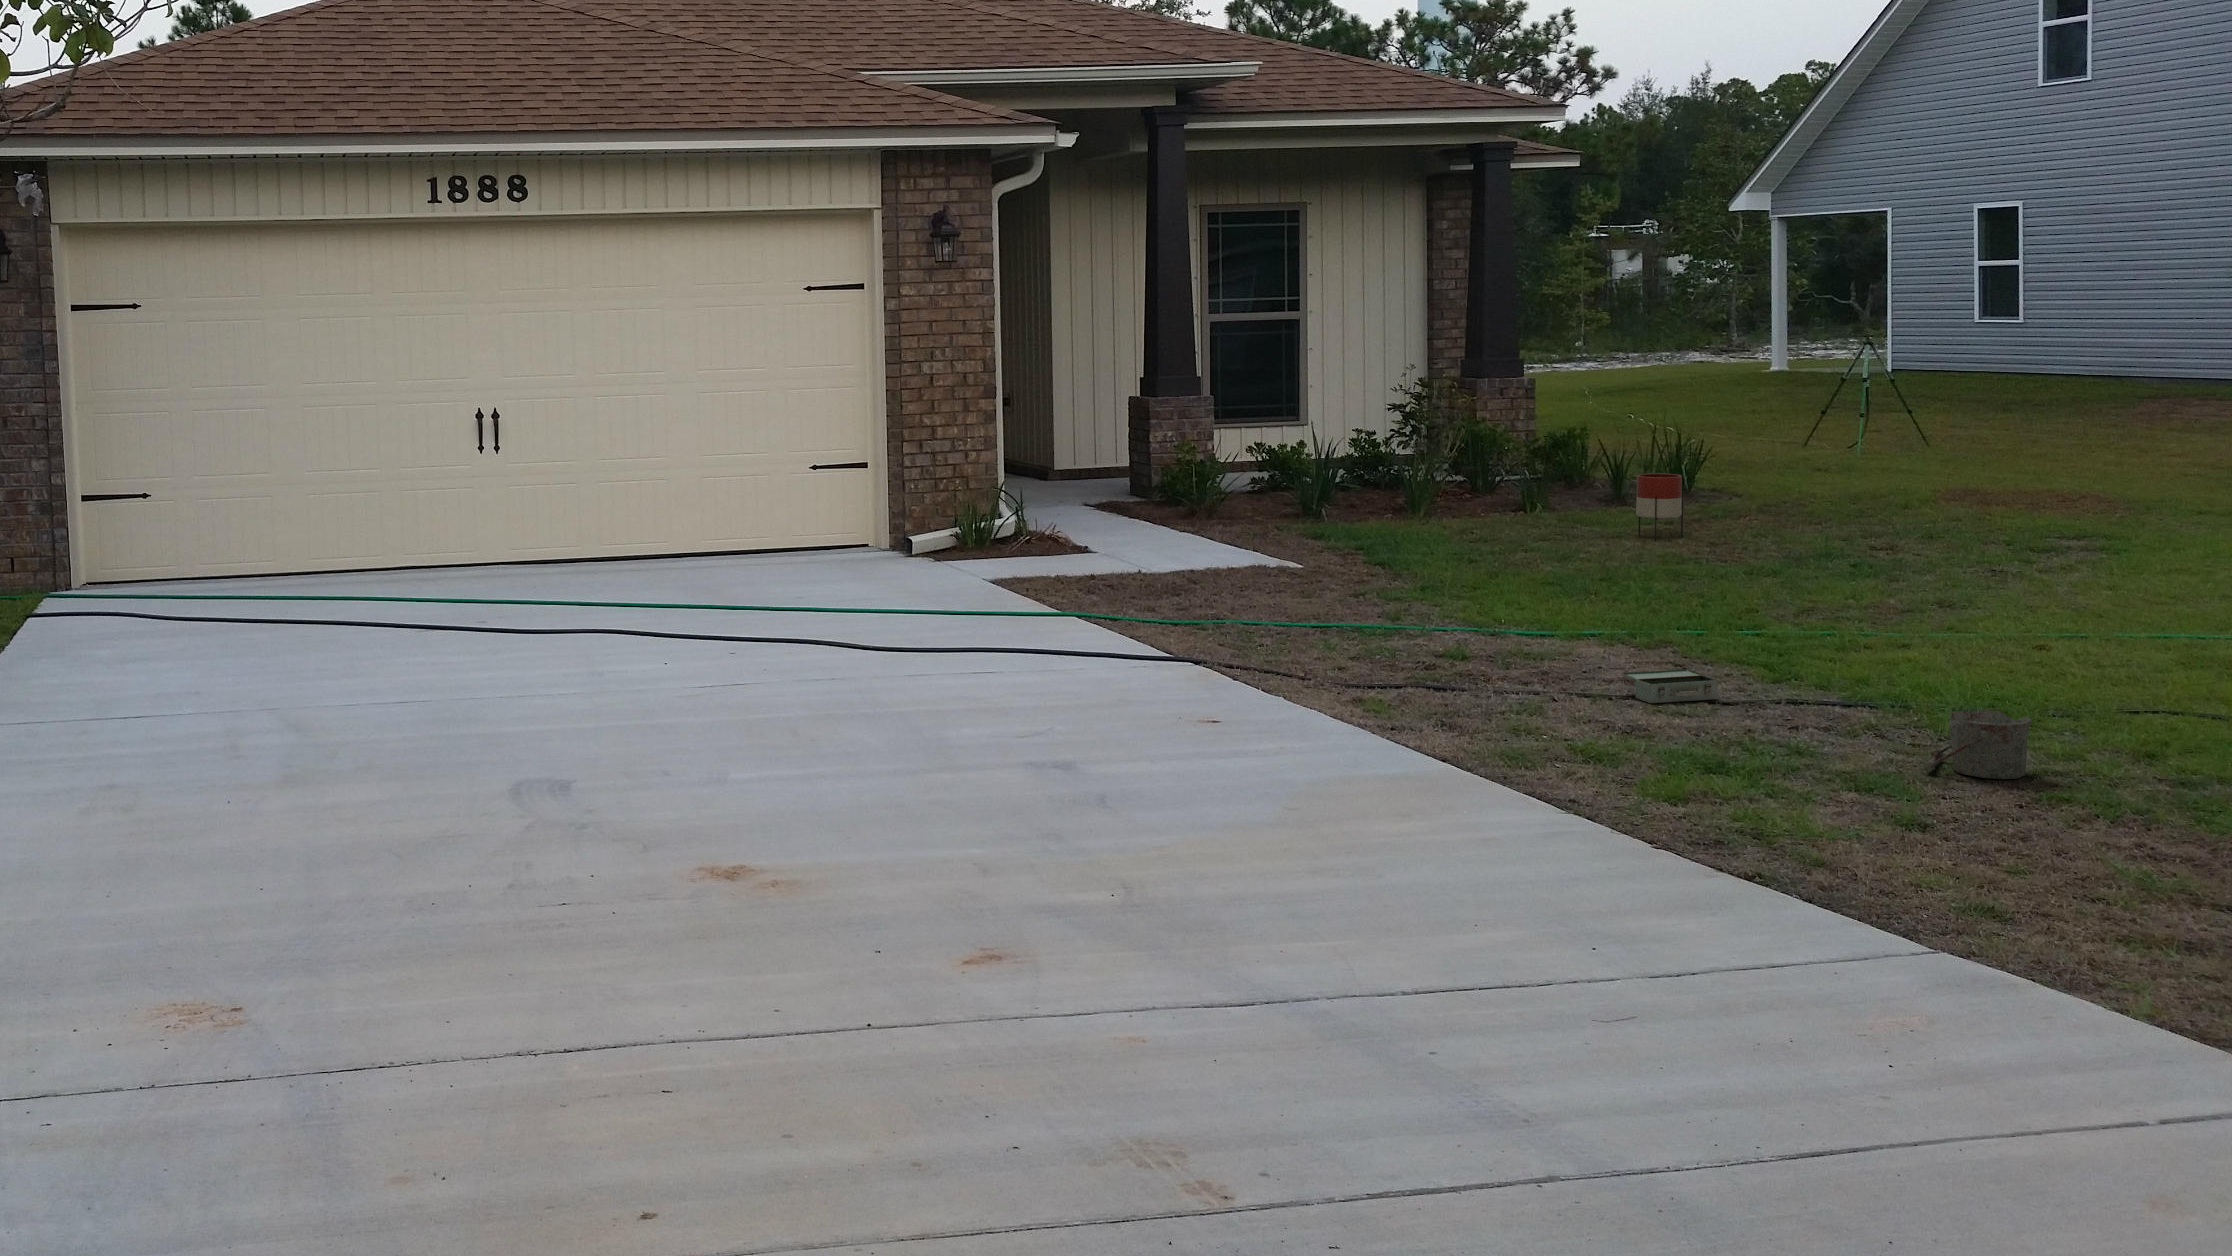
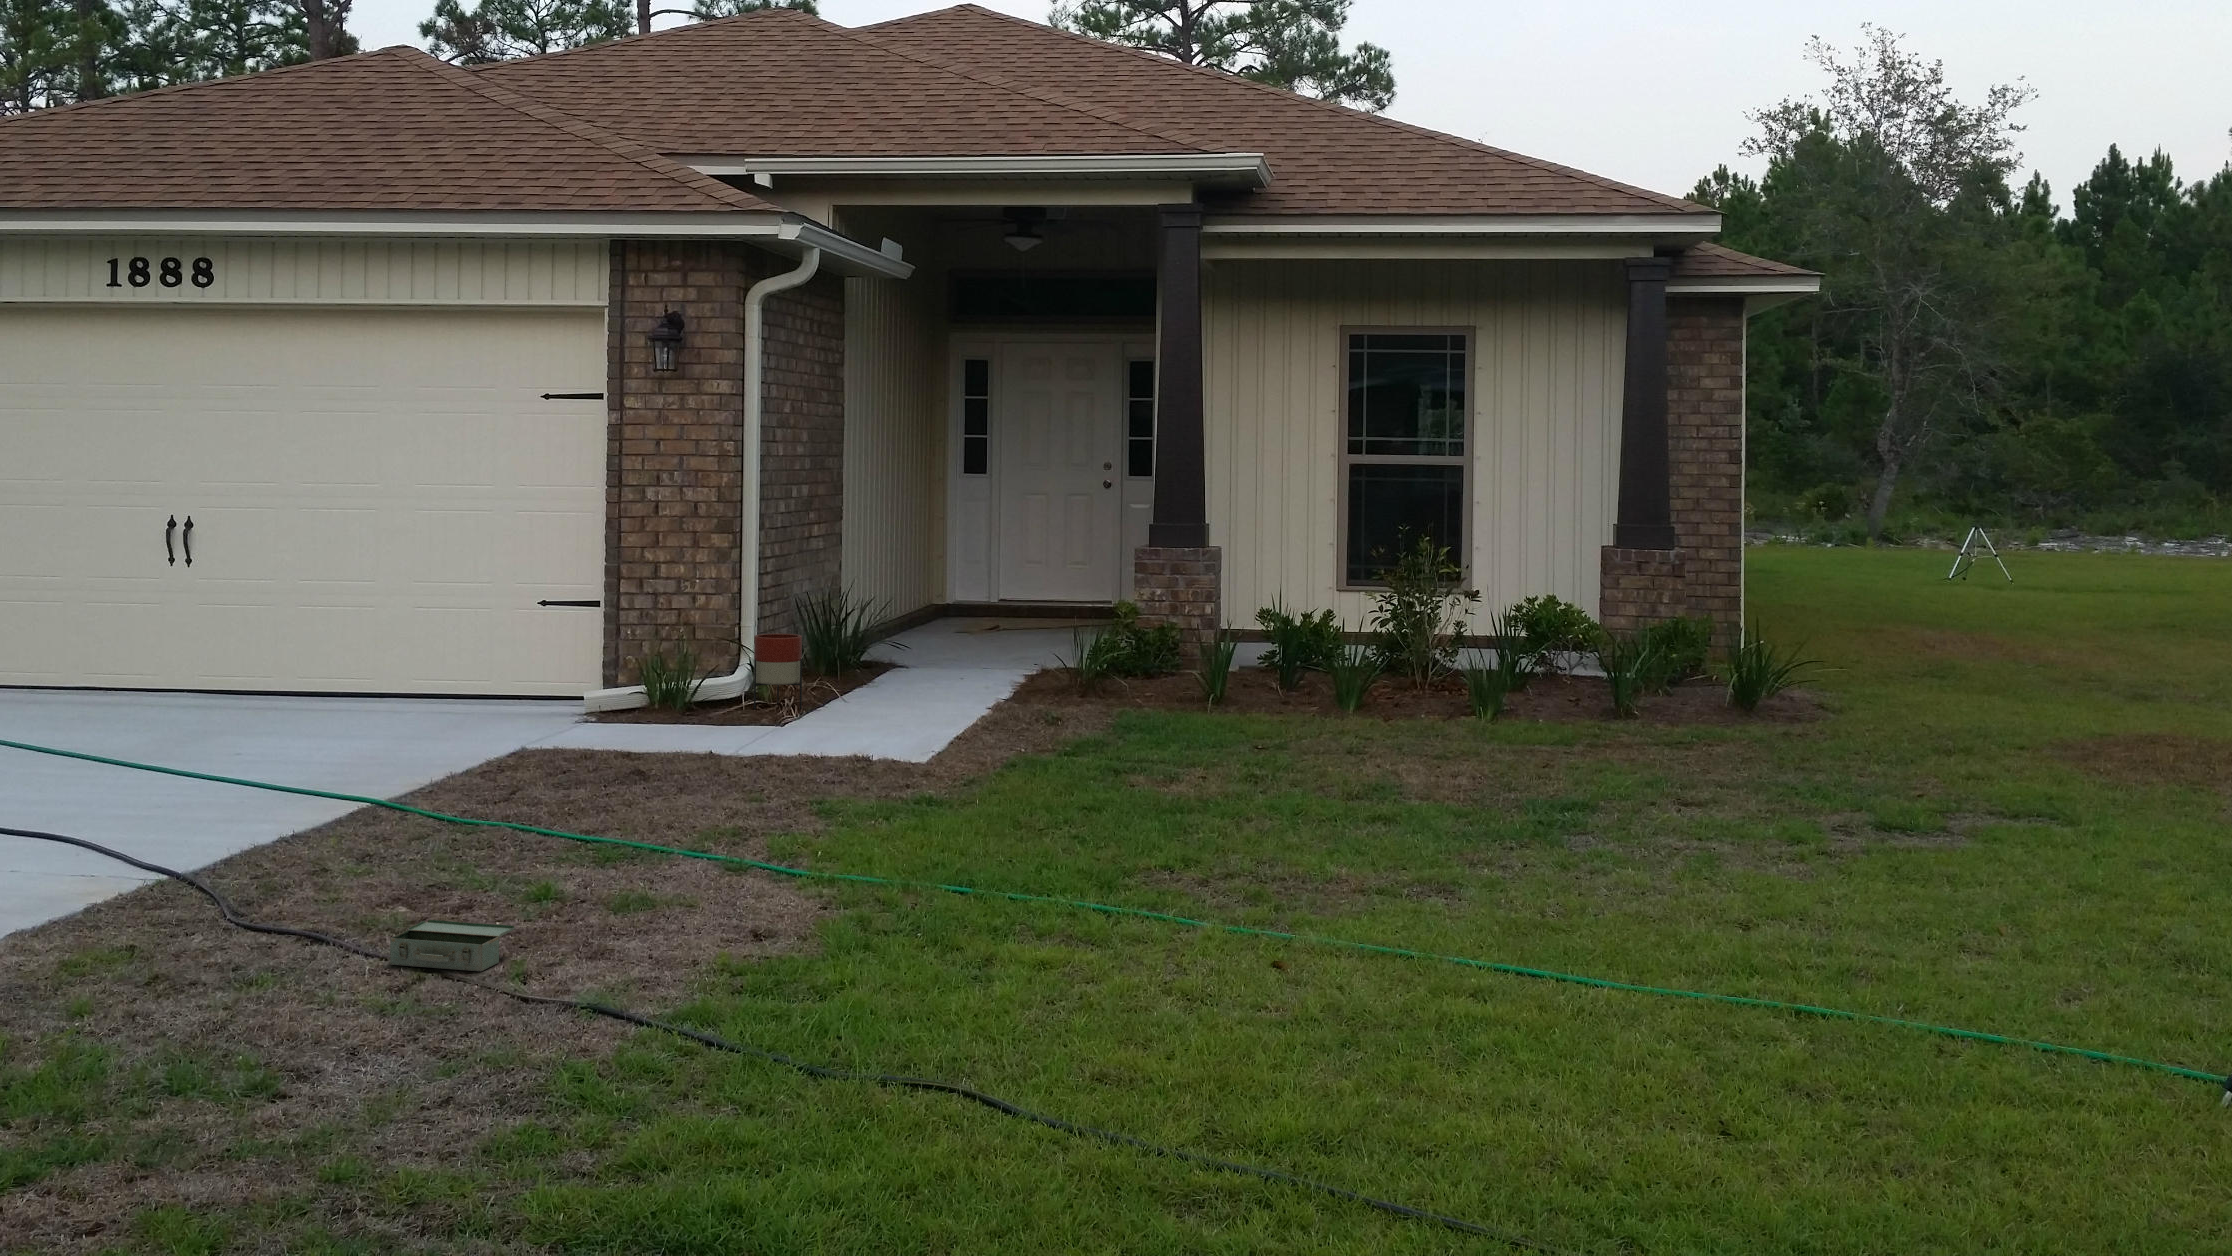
planter: present [1636,473,1683,541] -> present [754,634,802,709]
bucket: present [1922,710,2032,779] -> none [178,1018,319,1133]

